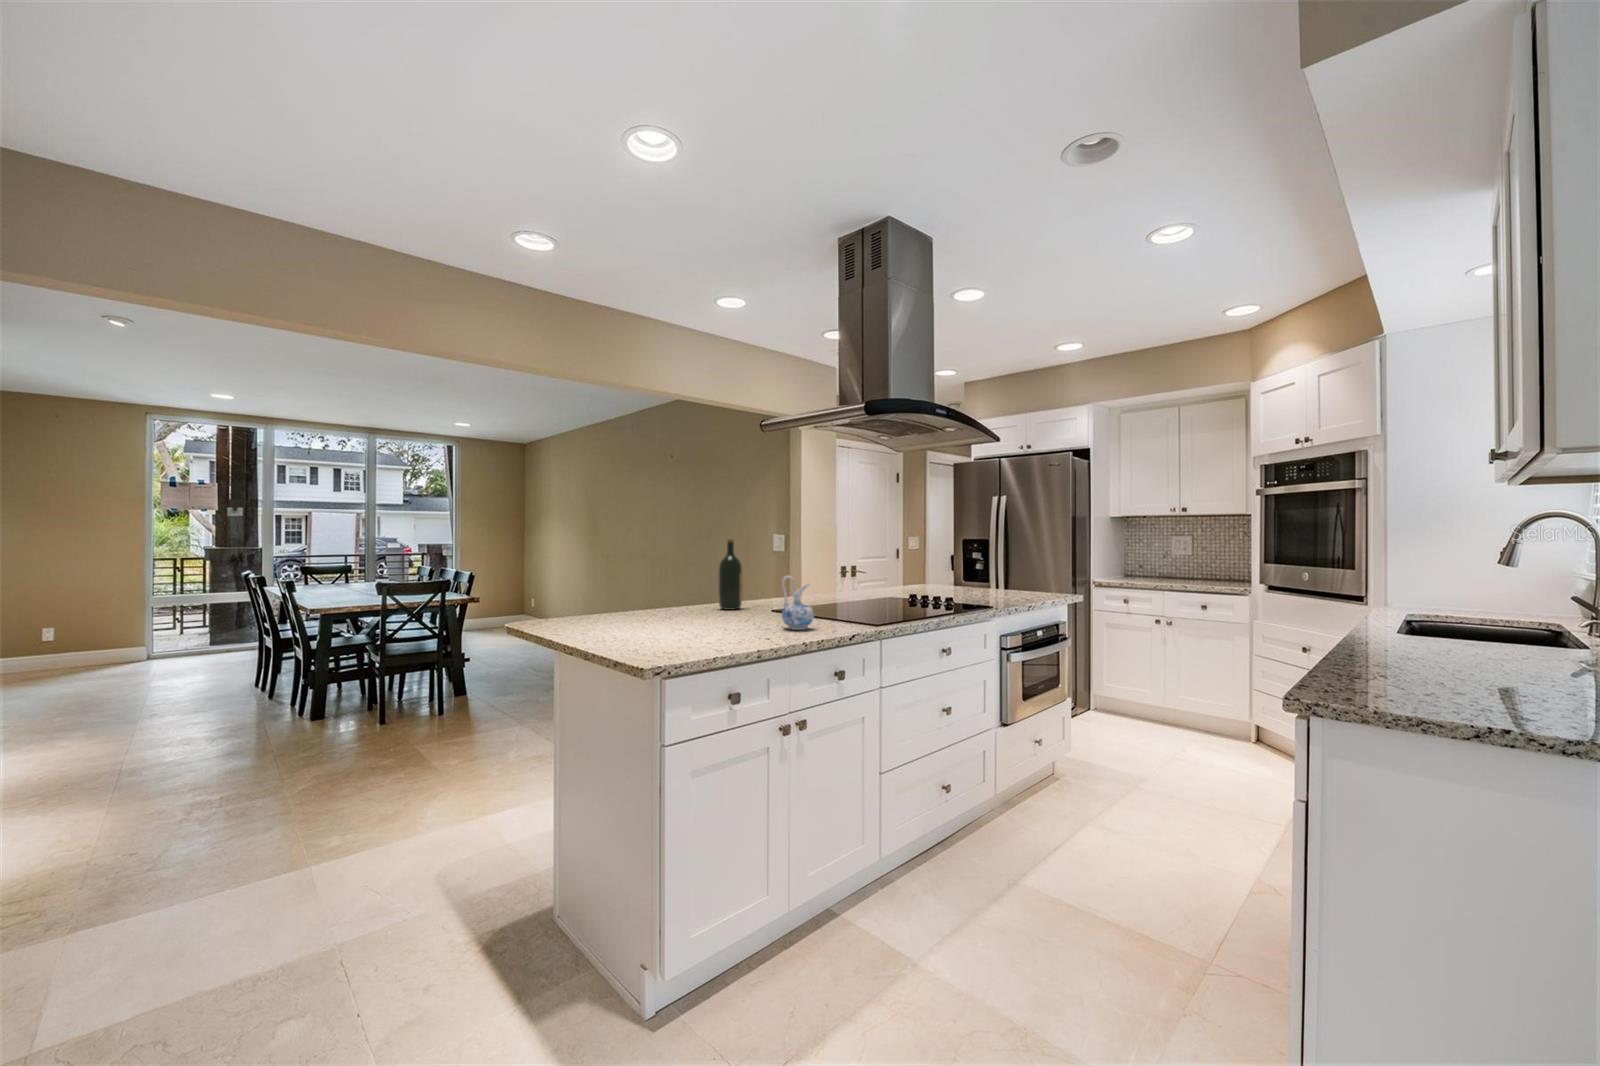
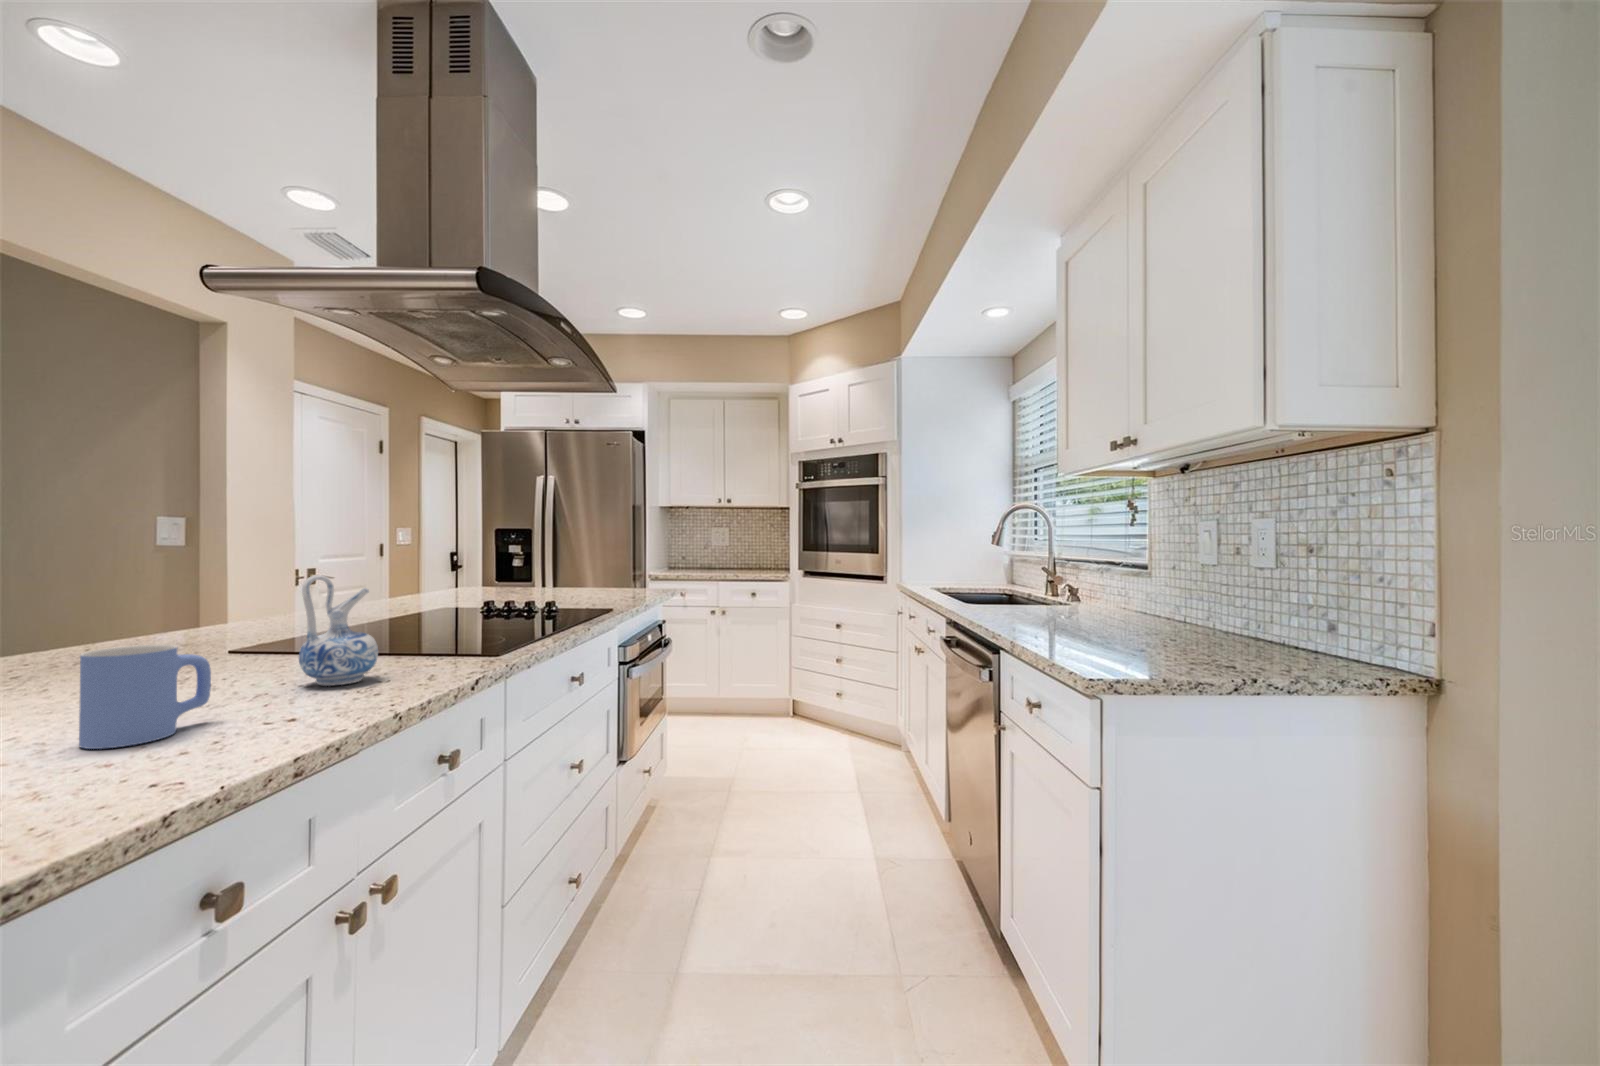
wine bottle: present [718,539,743,610] -> none [62,506,137,660]
mug: none [706,602,744,639] -> present [79,645,211,749]

